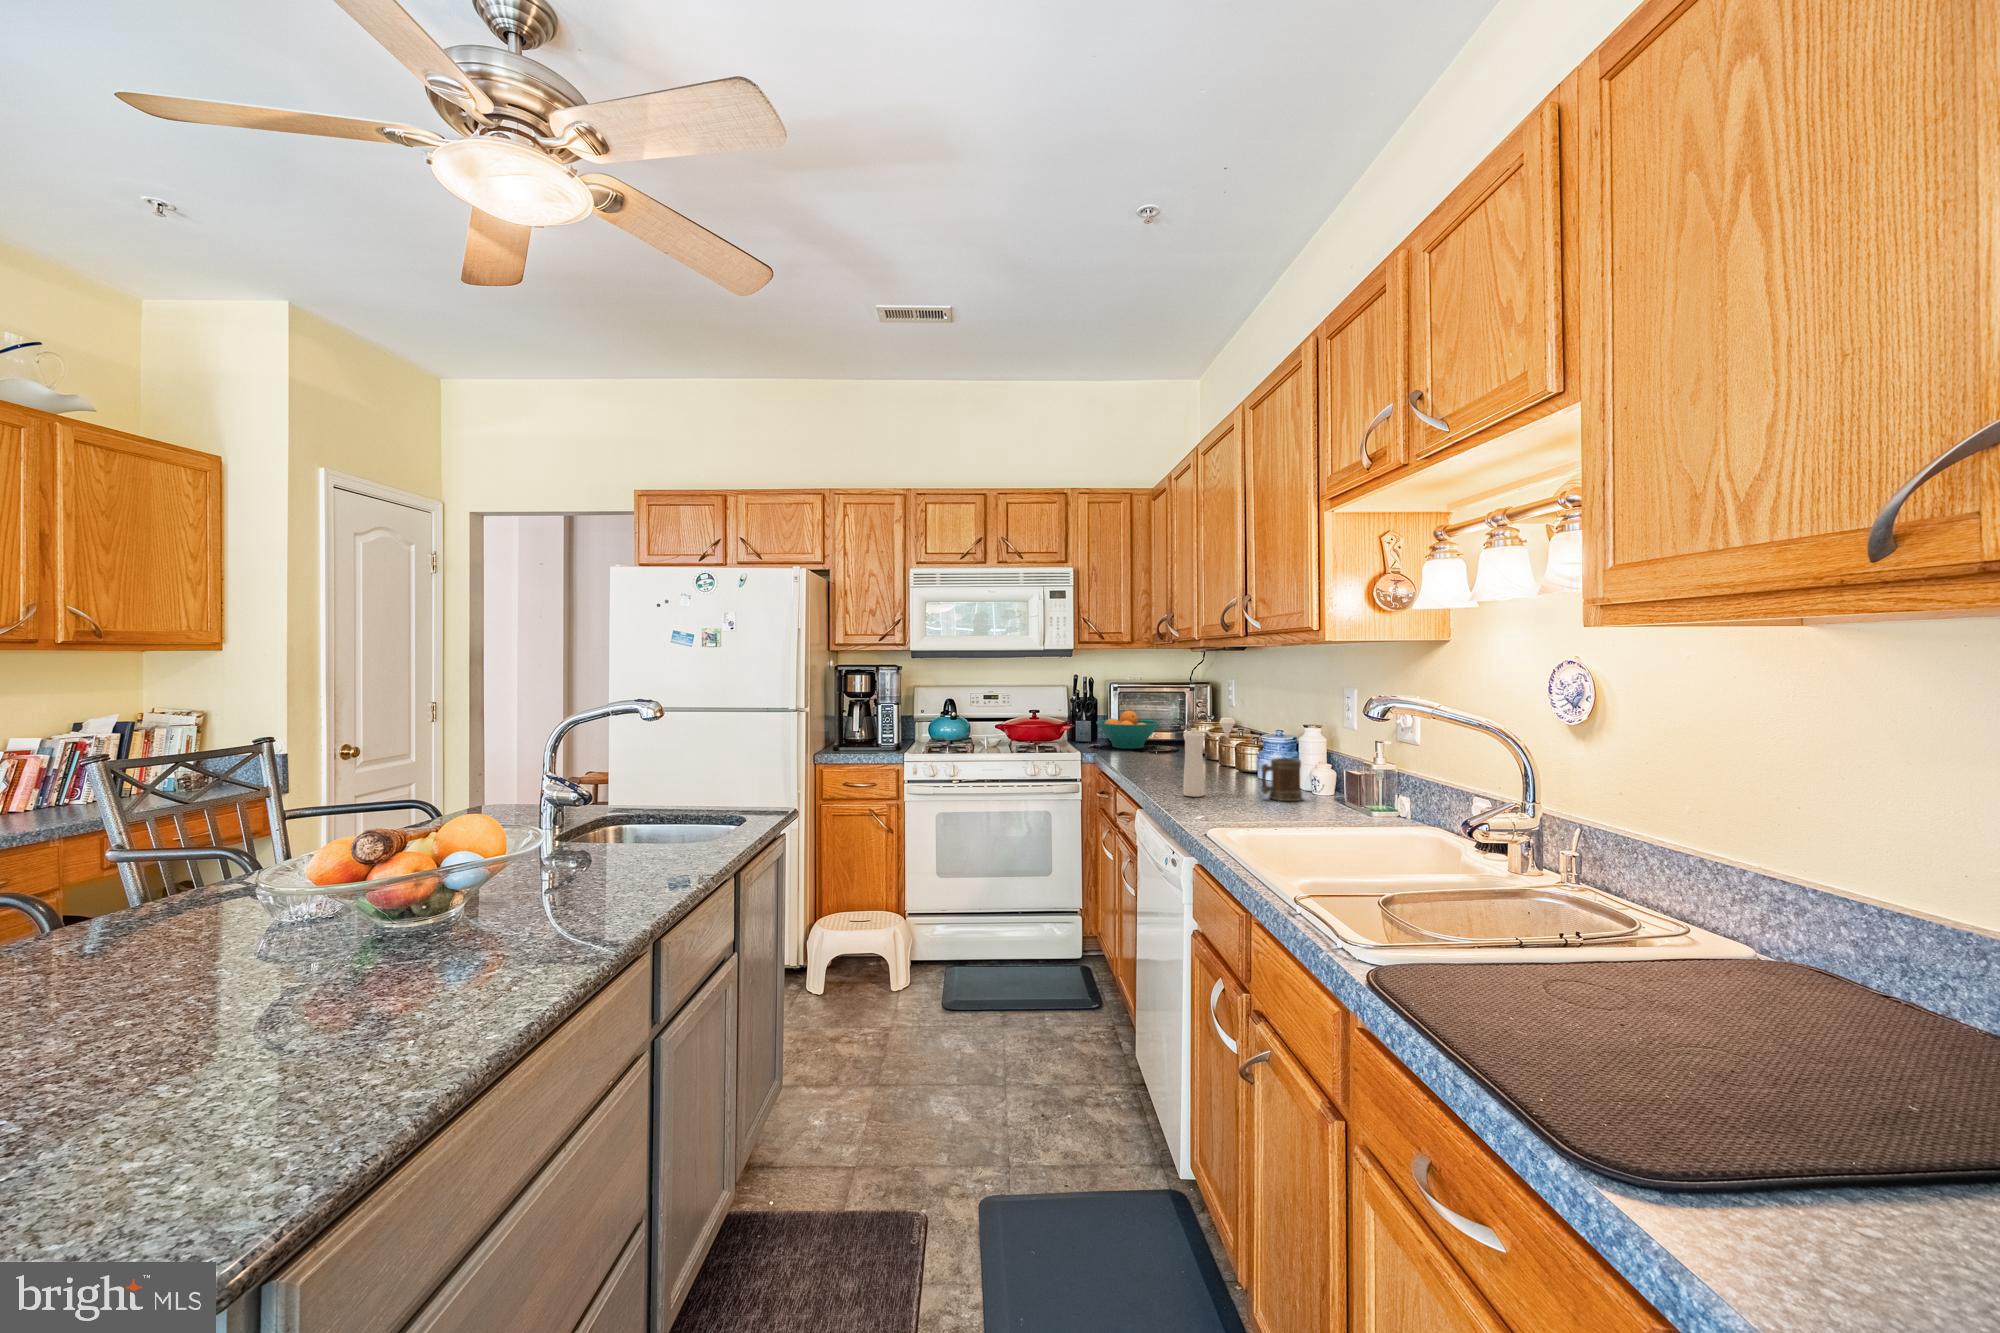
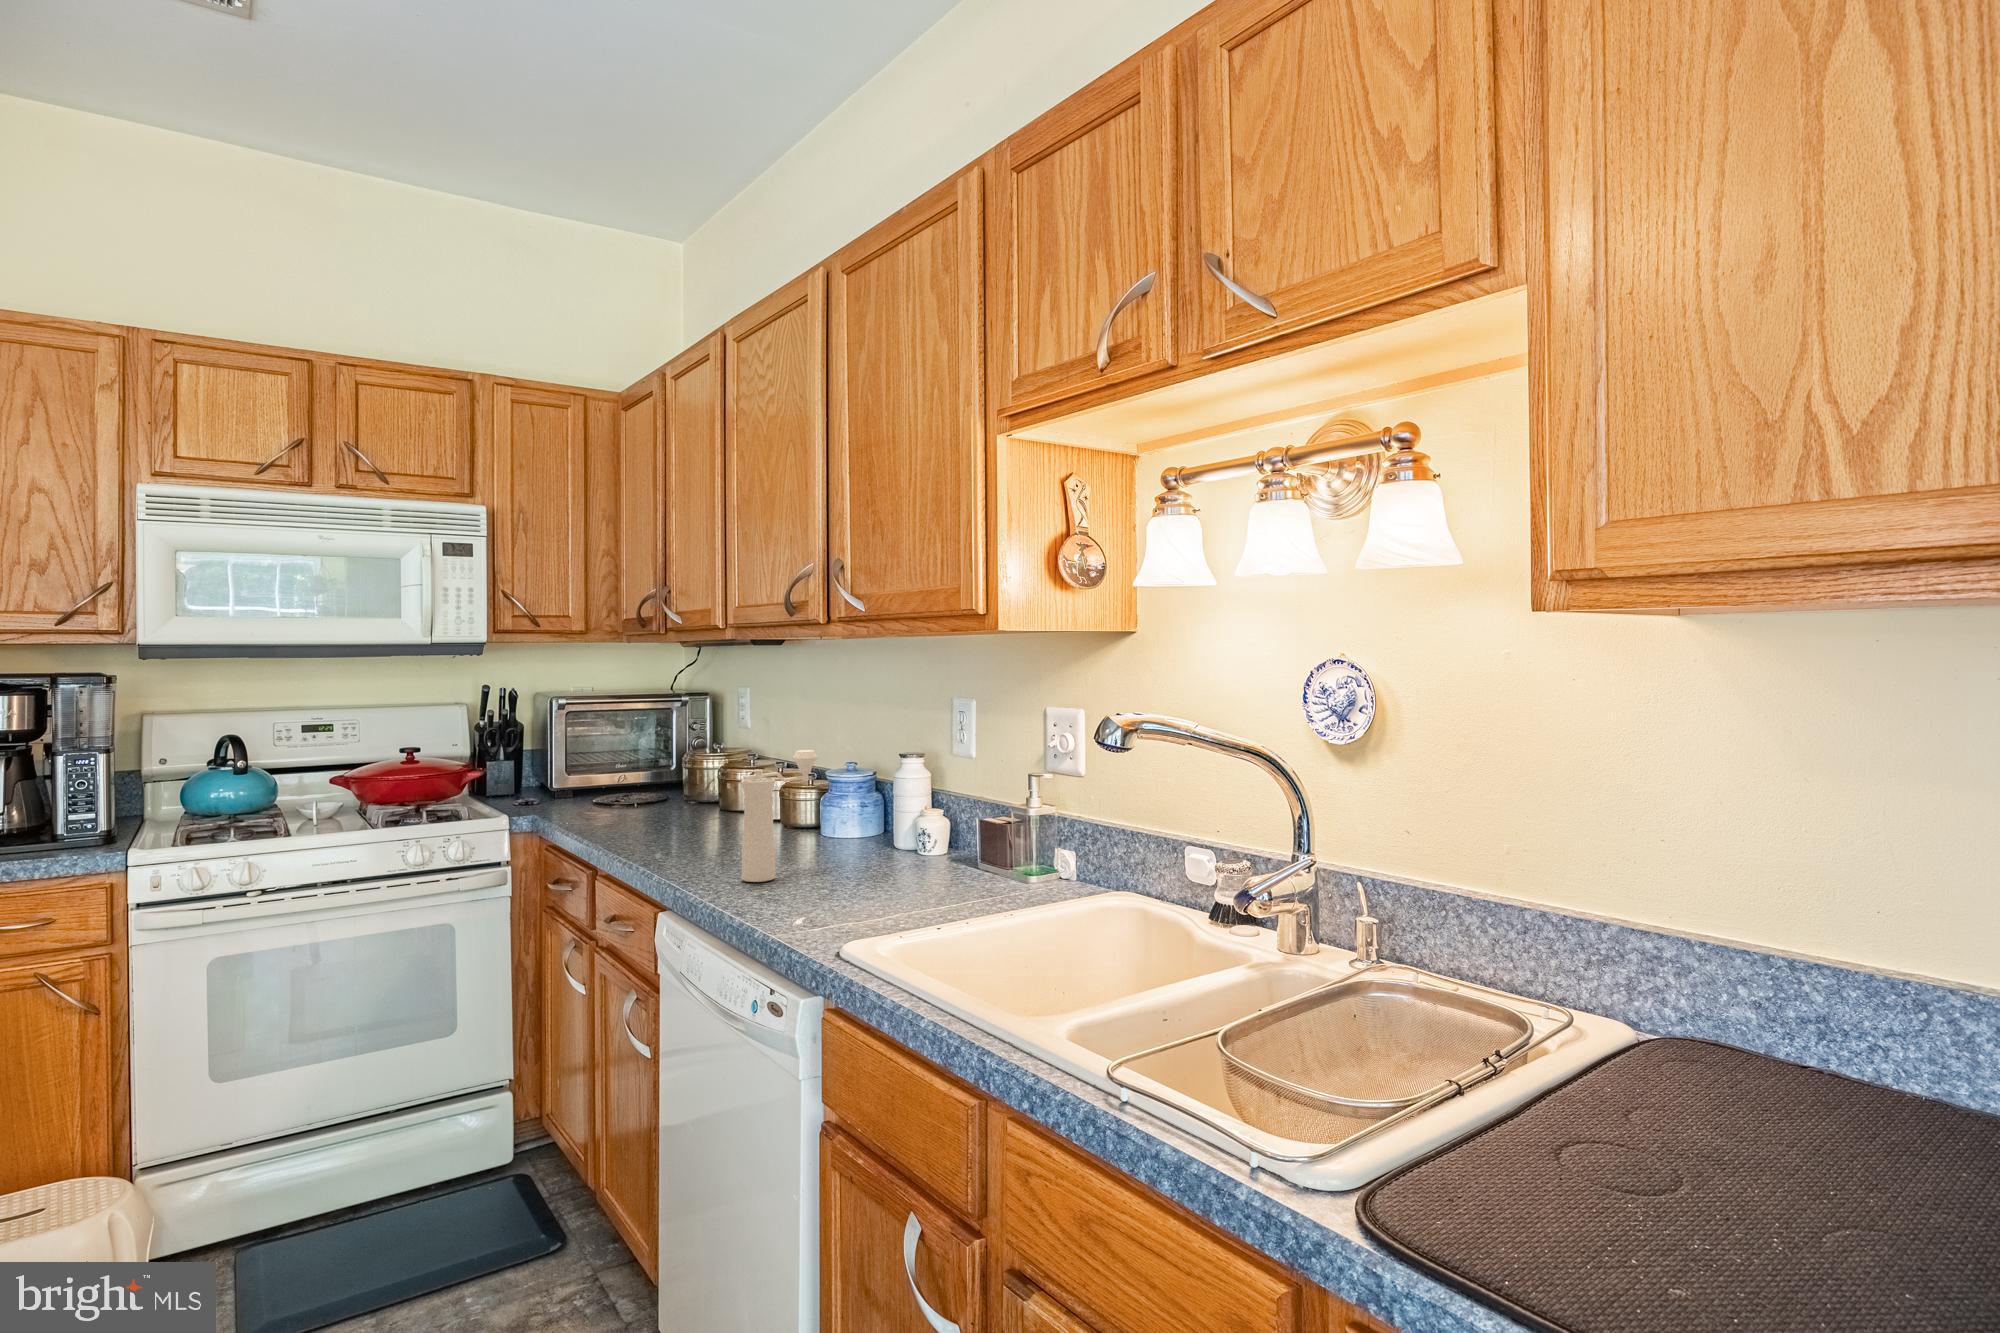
fruit bowl: present [1096,711,1160,749] -> none [532,742,643,805]
mug: present [1261,758,1302,801] -> none [864,807,922,874]

